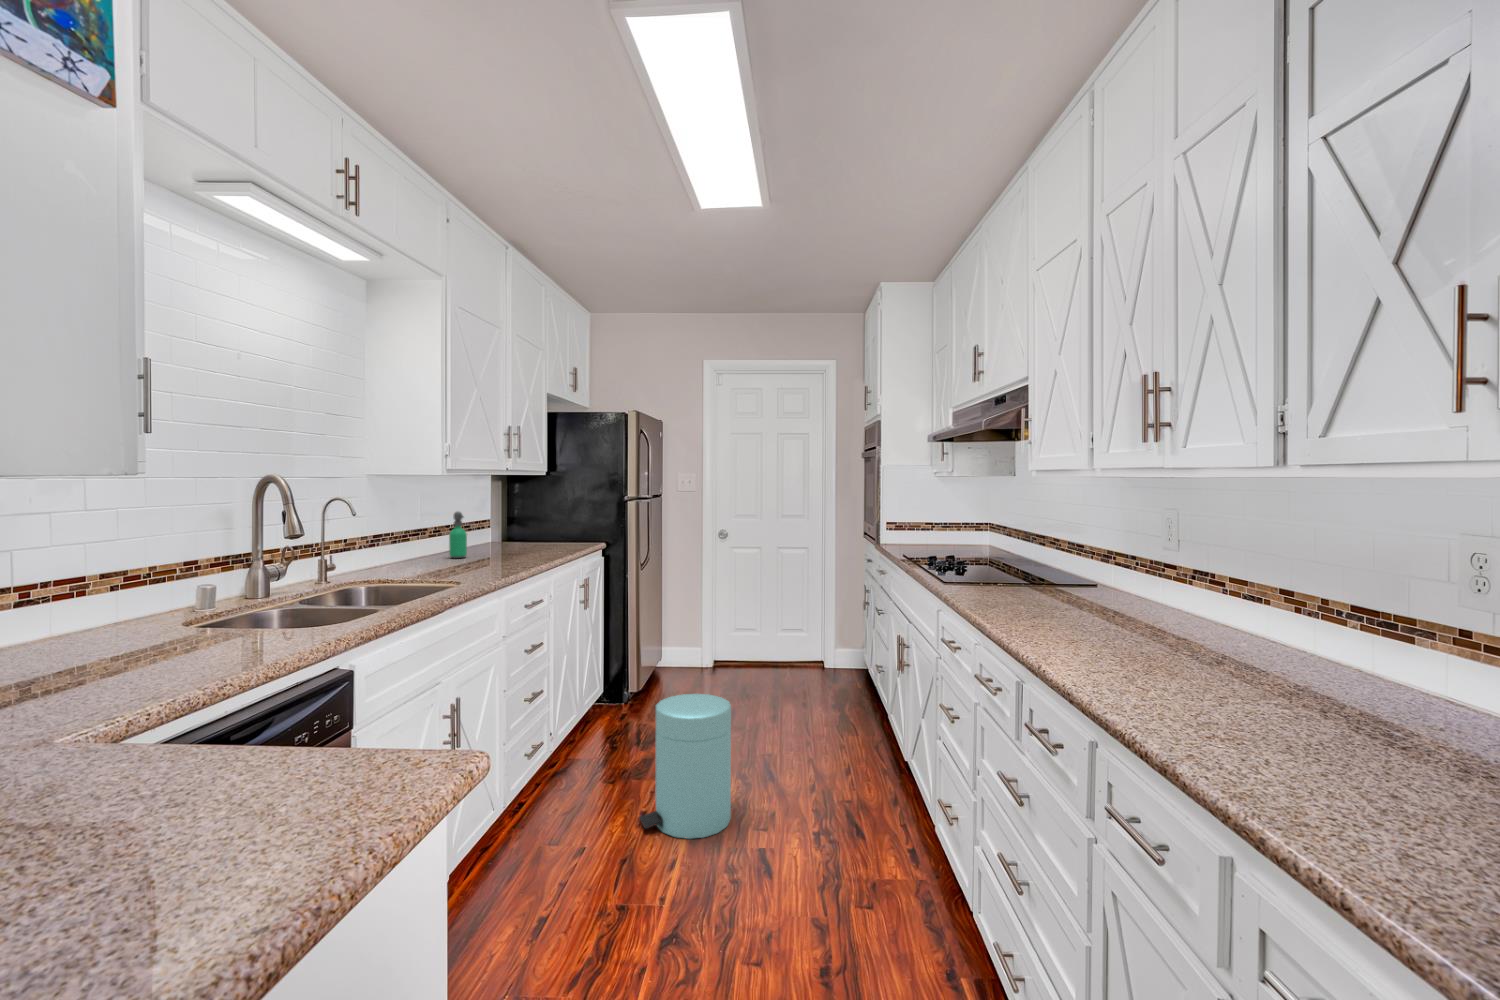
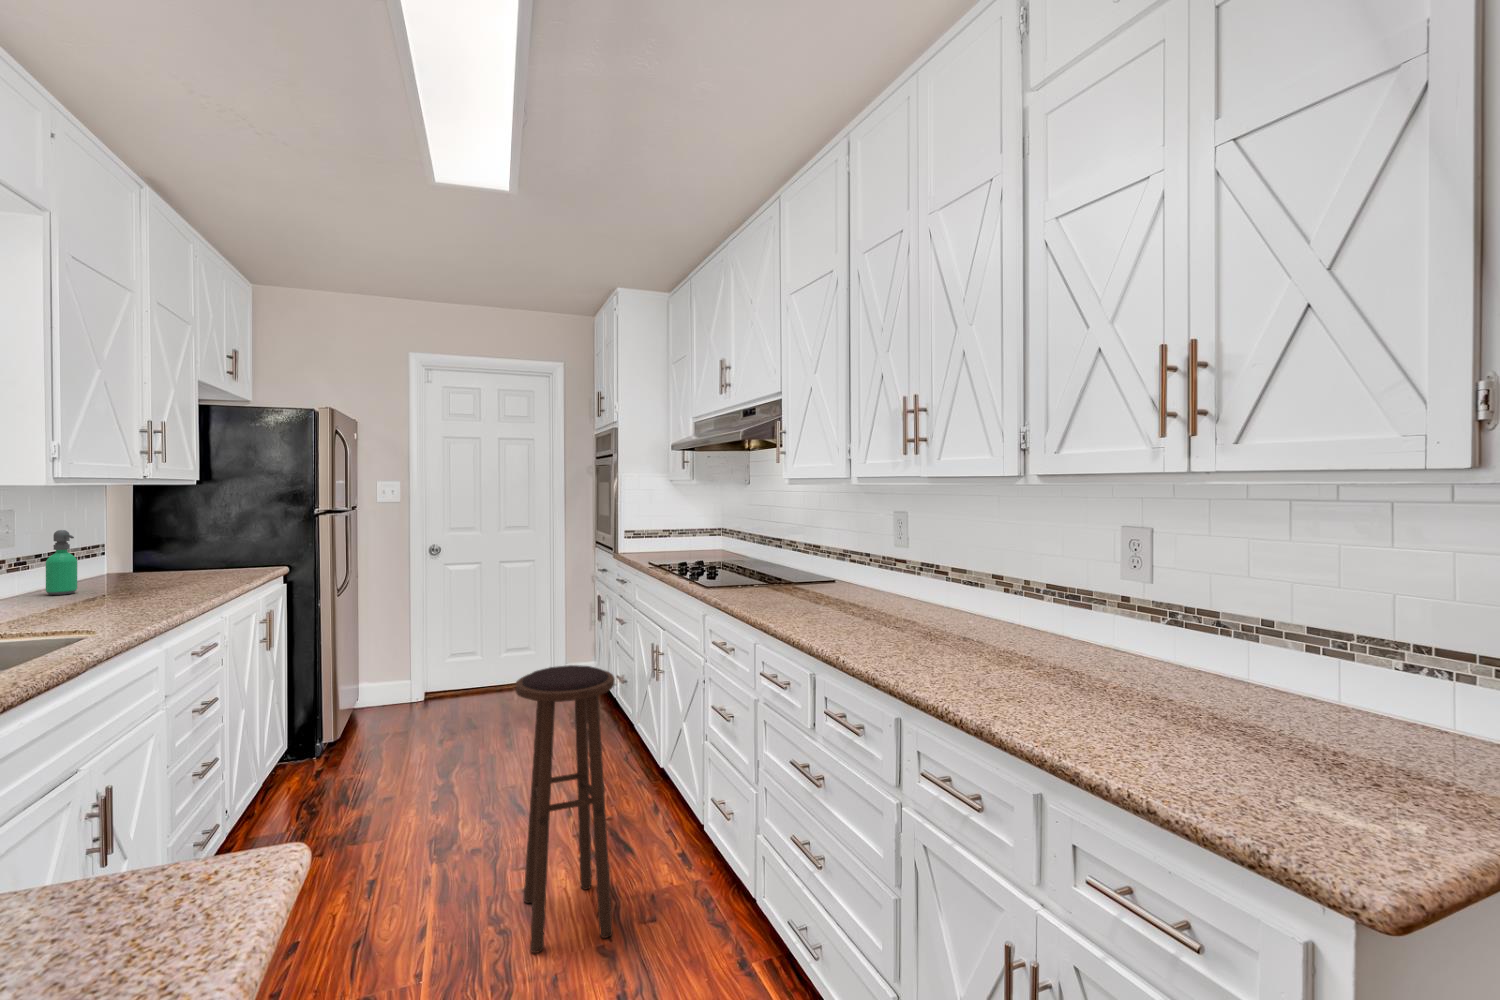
stool: none [744,648,834,911] -> present [516,665,615,953]
trash can: present [640,694,731,839] -> none [369,729,485,902]

